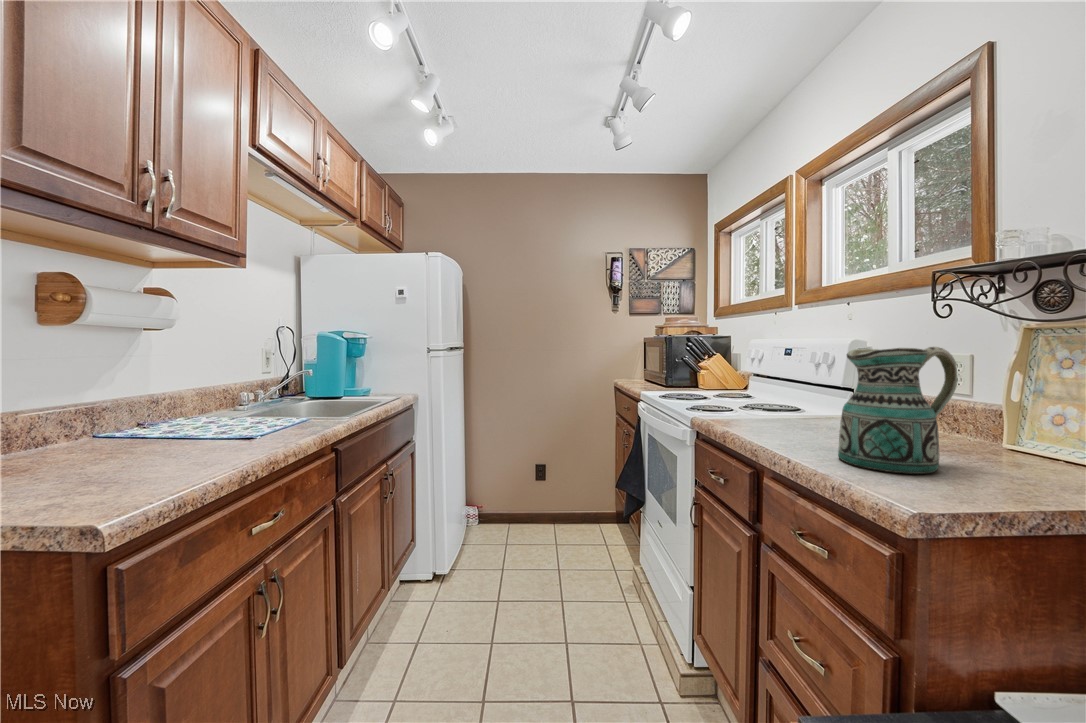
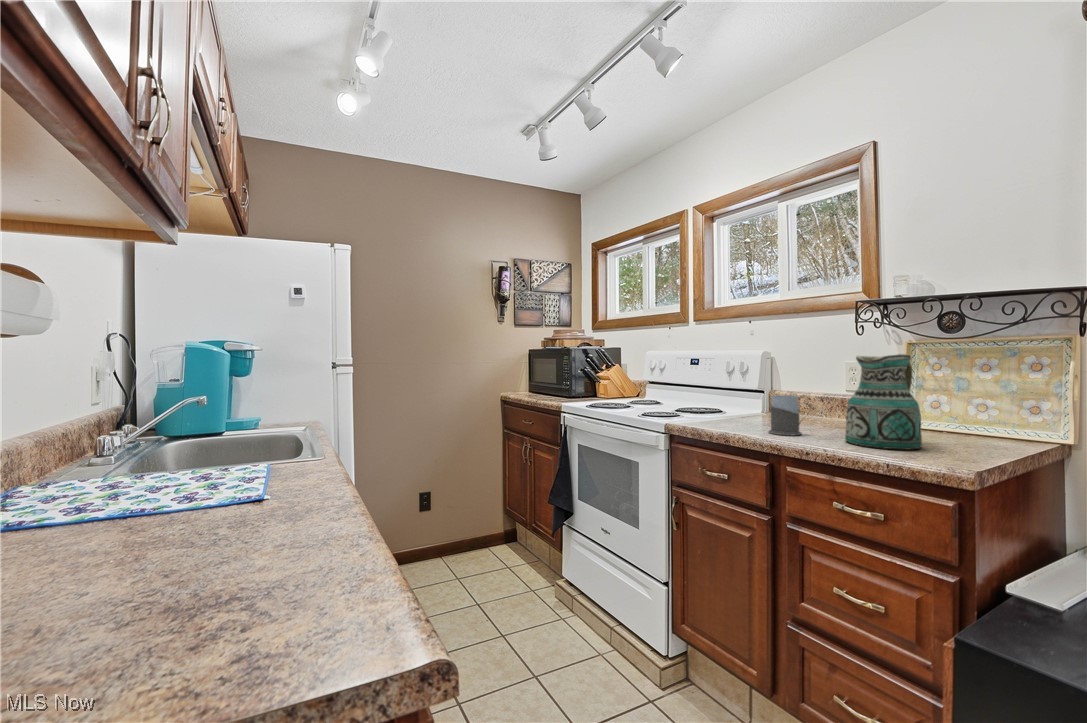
mug: none [771,395,822,443] -> present [769,396,811,435]

